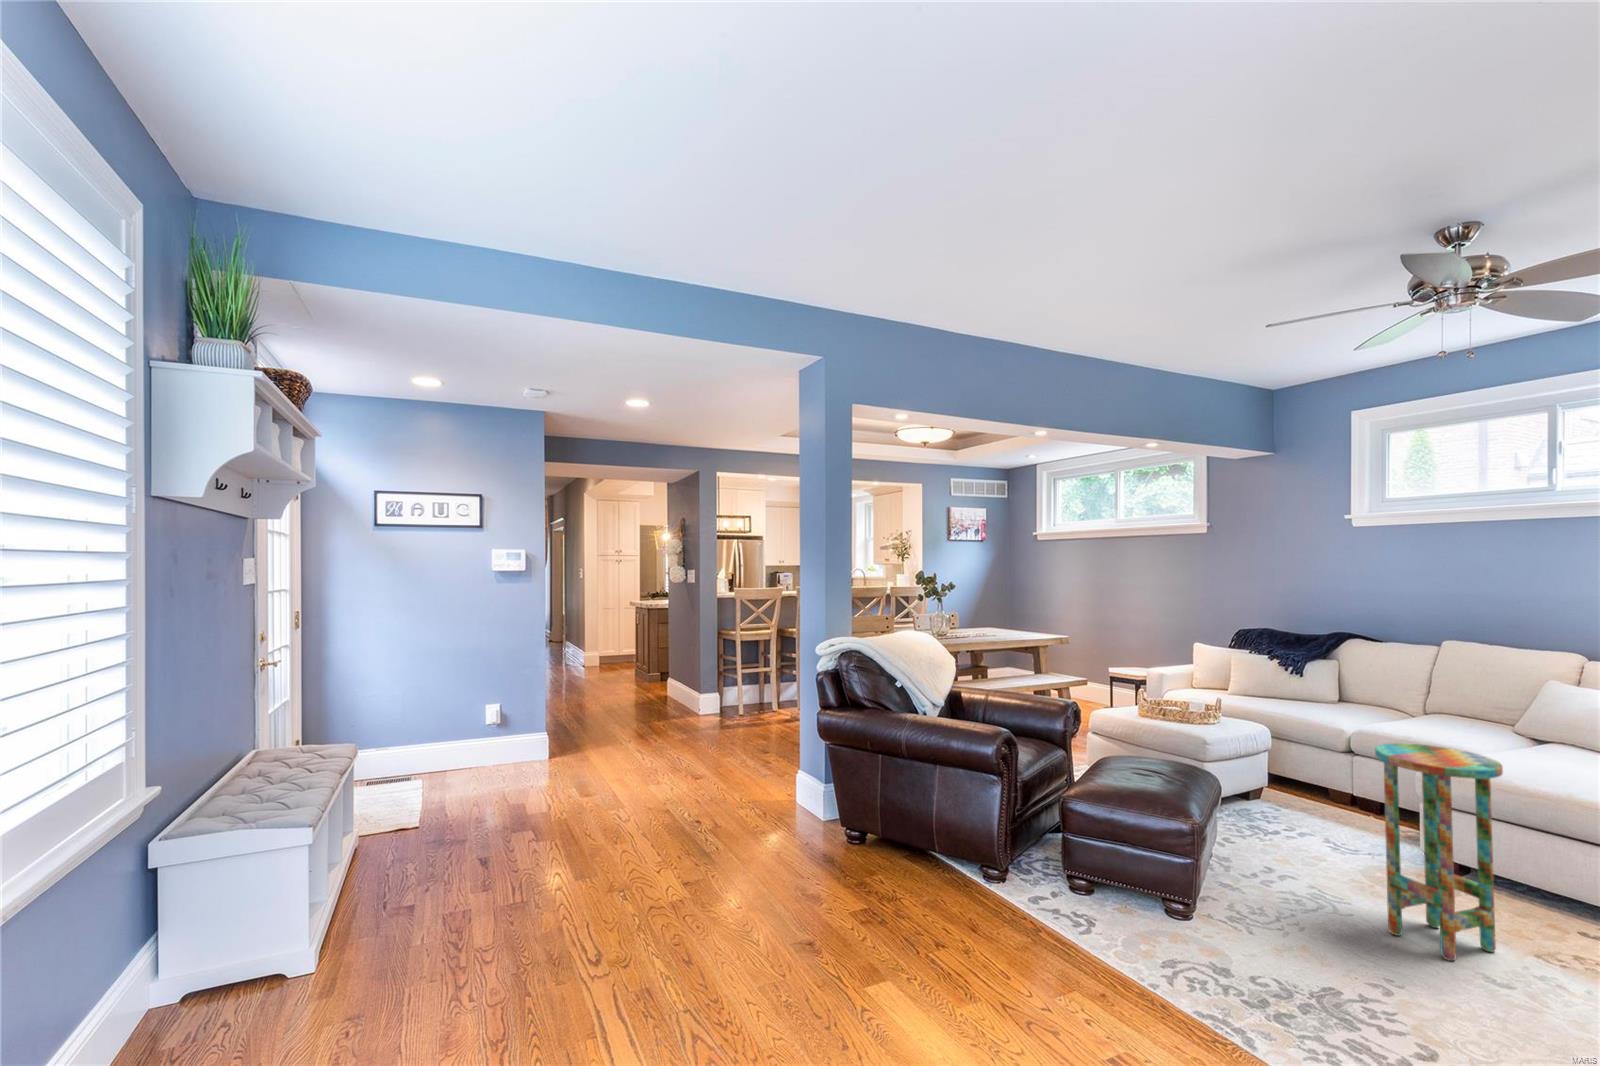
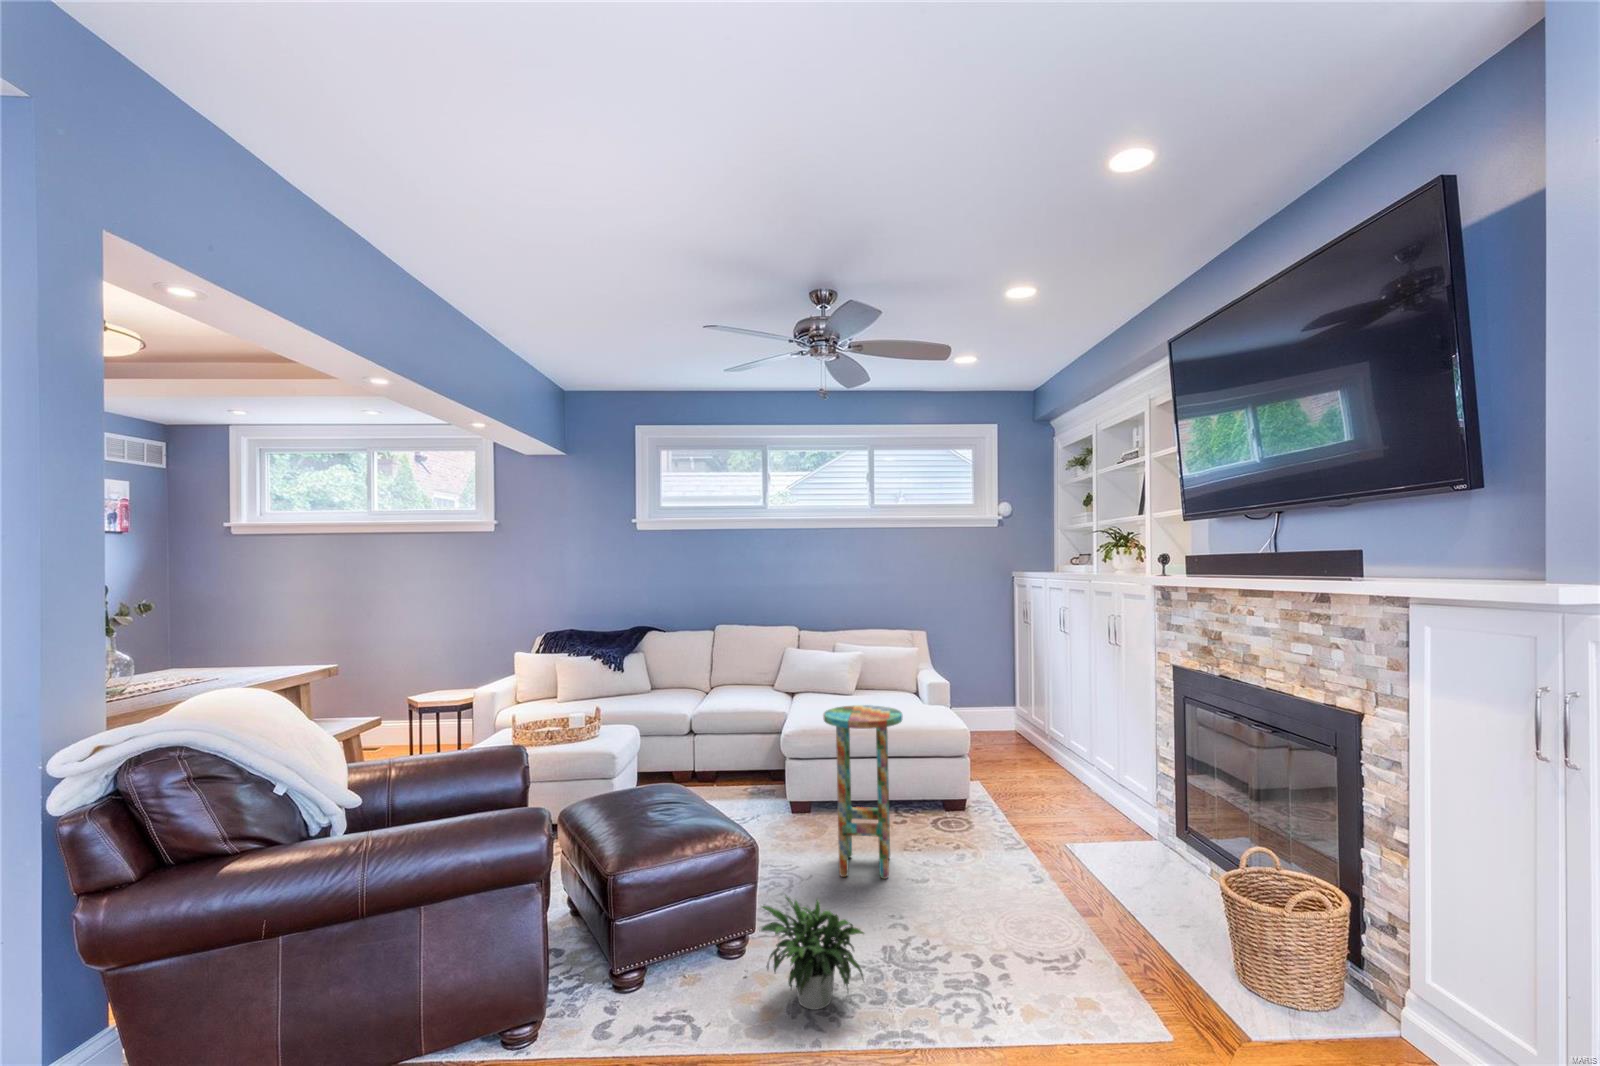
potted plant: none [1151,868,1248,981] -> present [745,896,864,1010]

